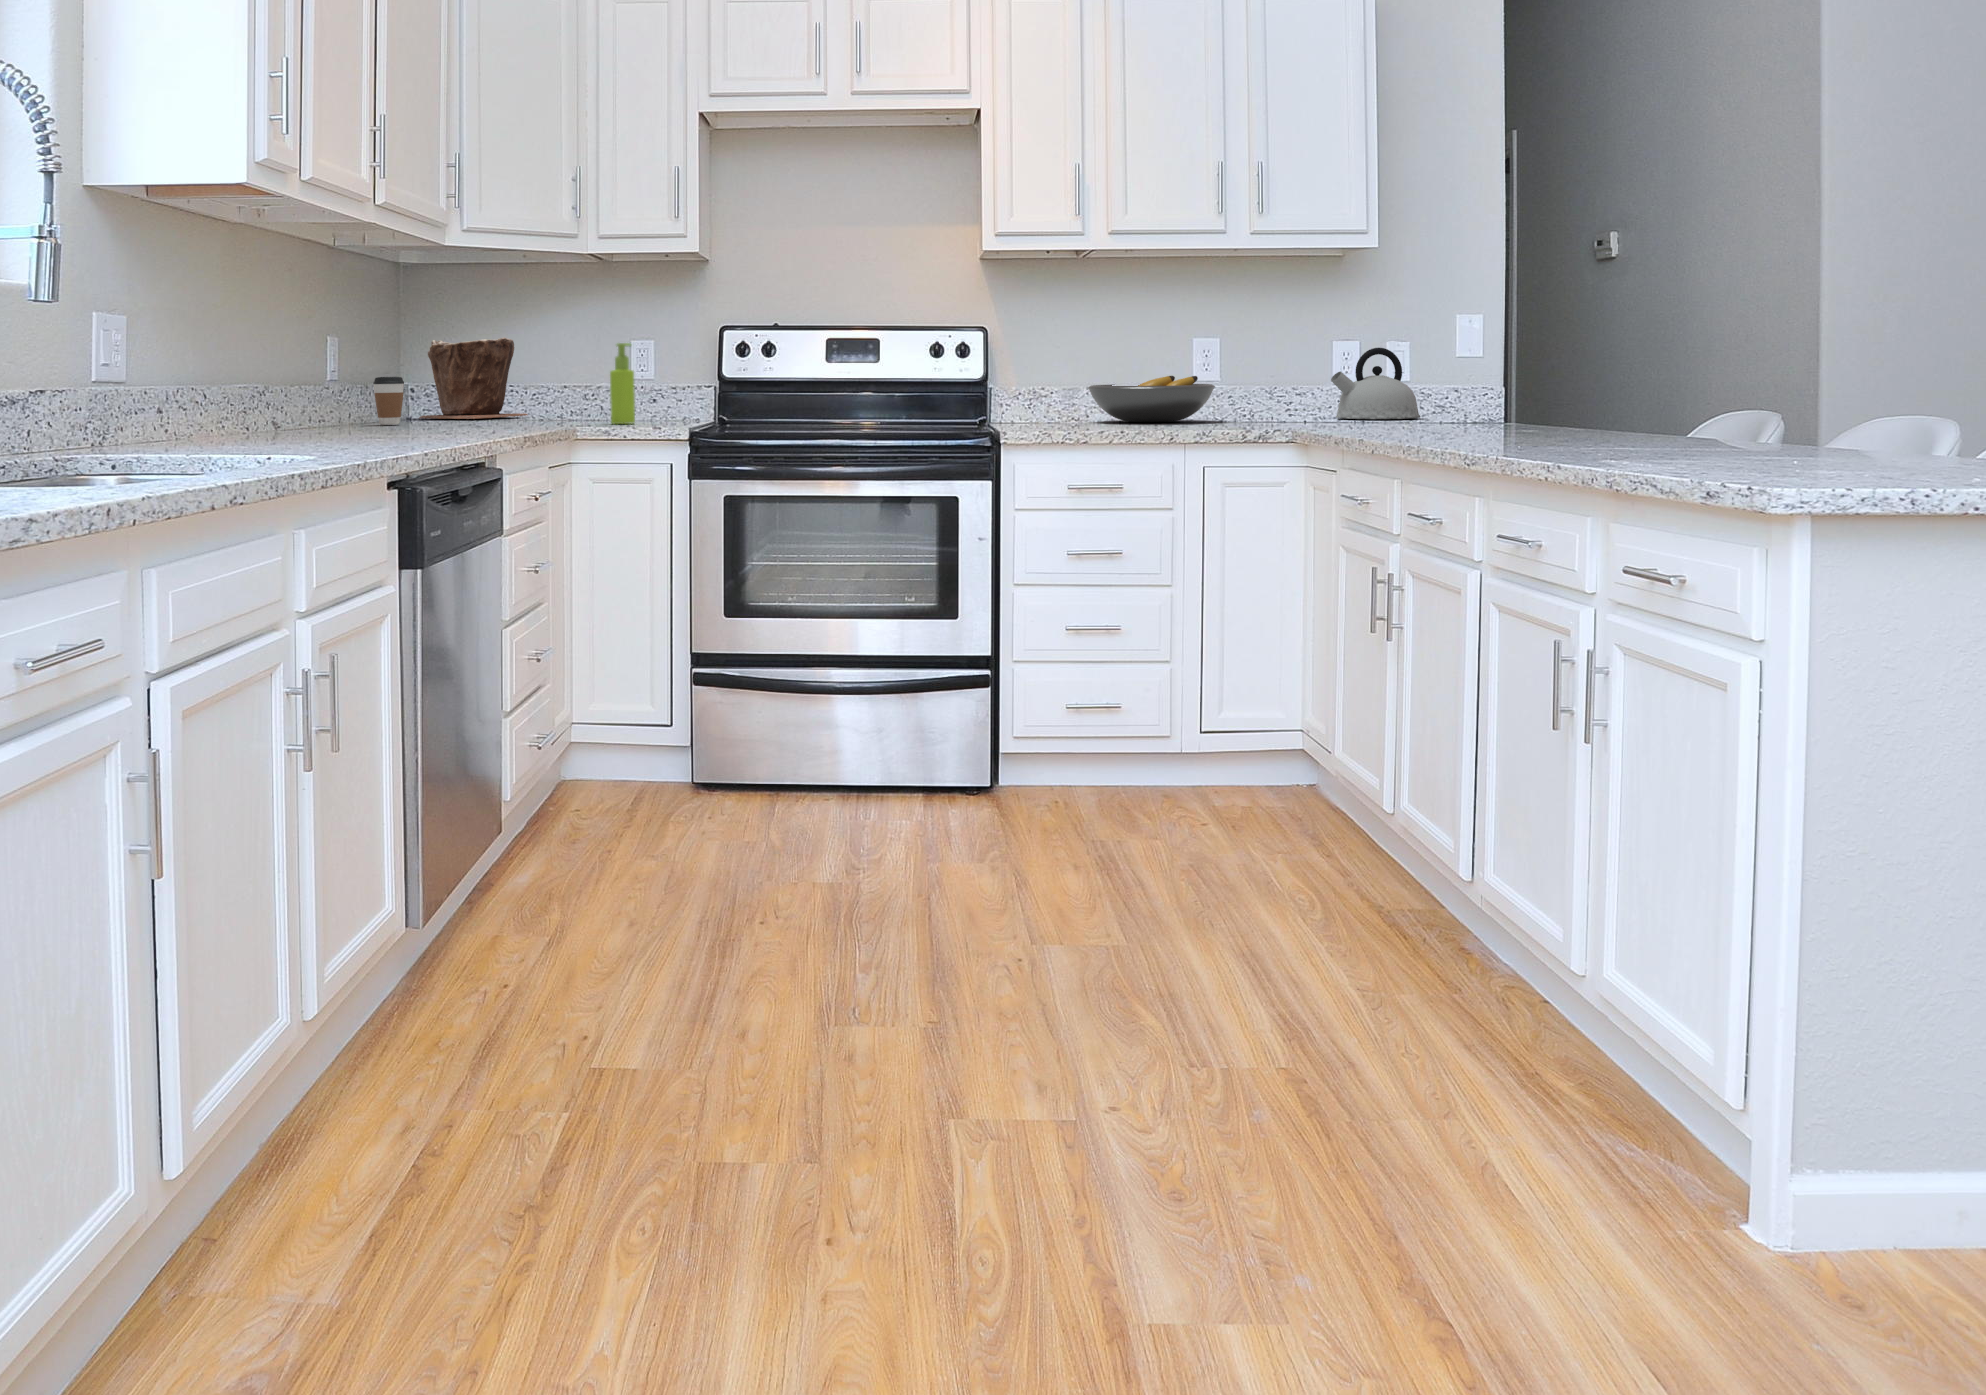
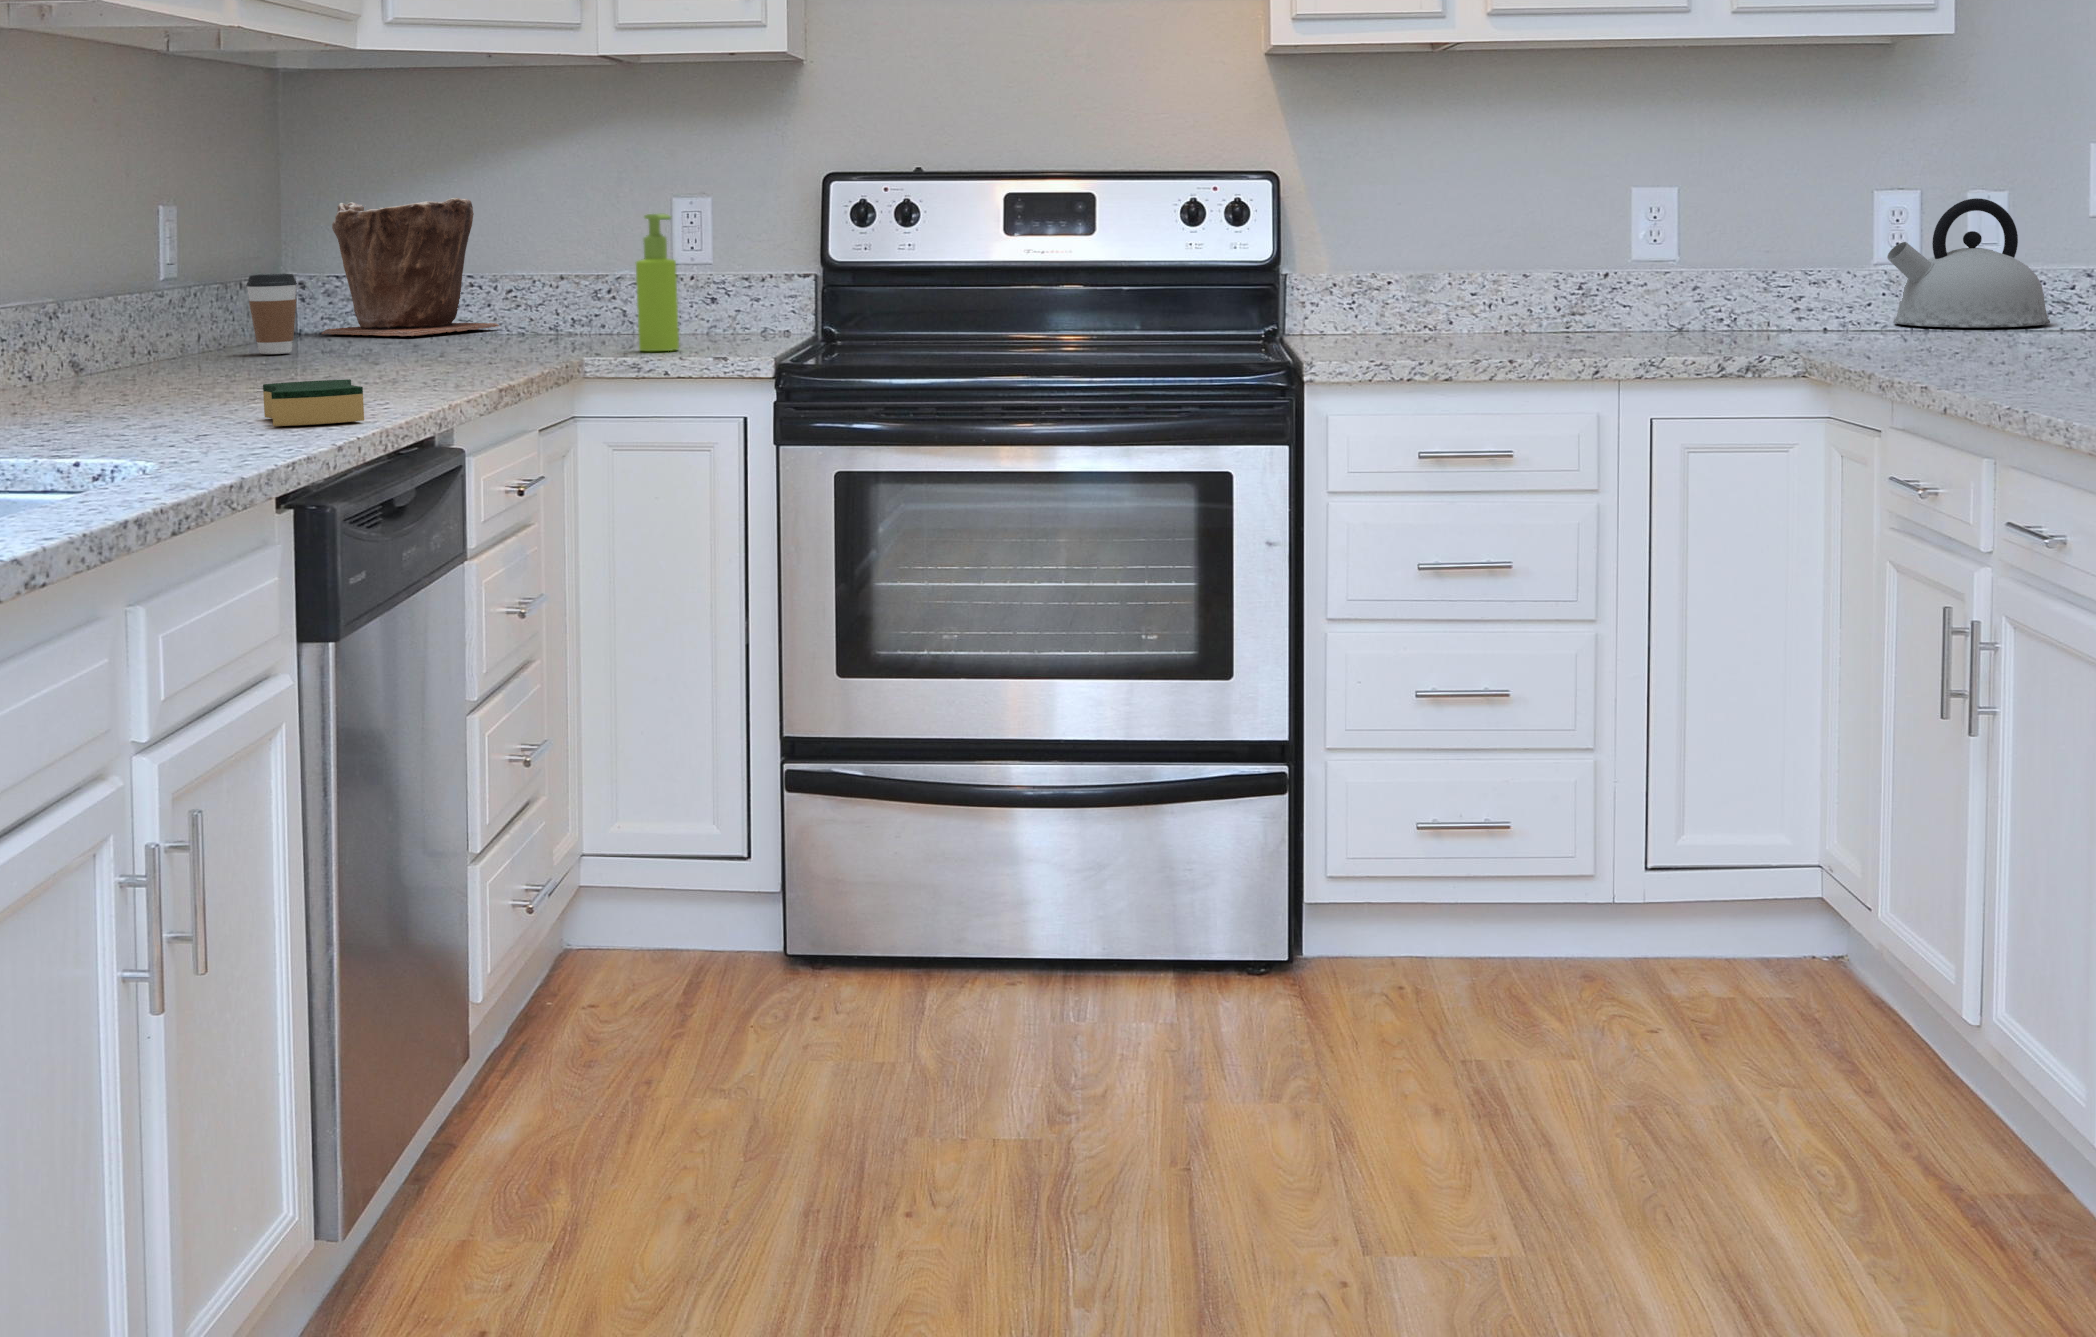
fruit bowl: present [1088,376,1215,422] -> none [1452,255,1680,335]
sponge: none [380,423,440,447] -> present [263,379,364,426]

